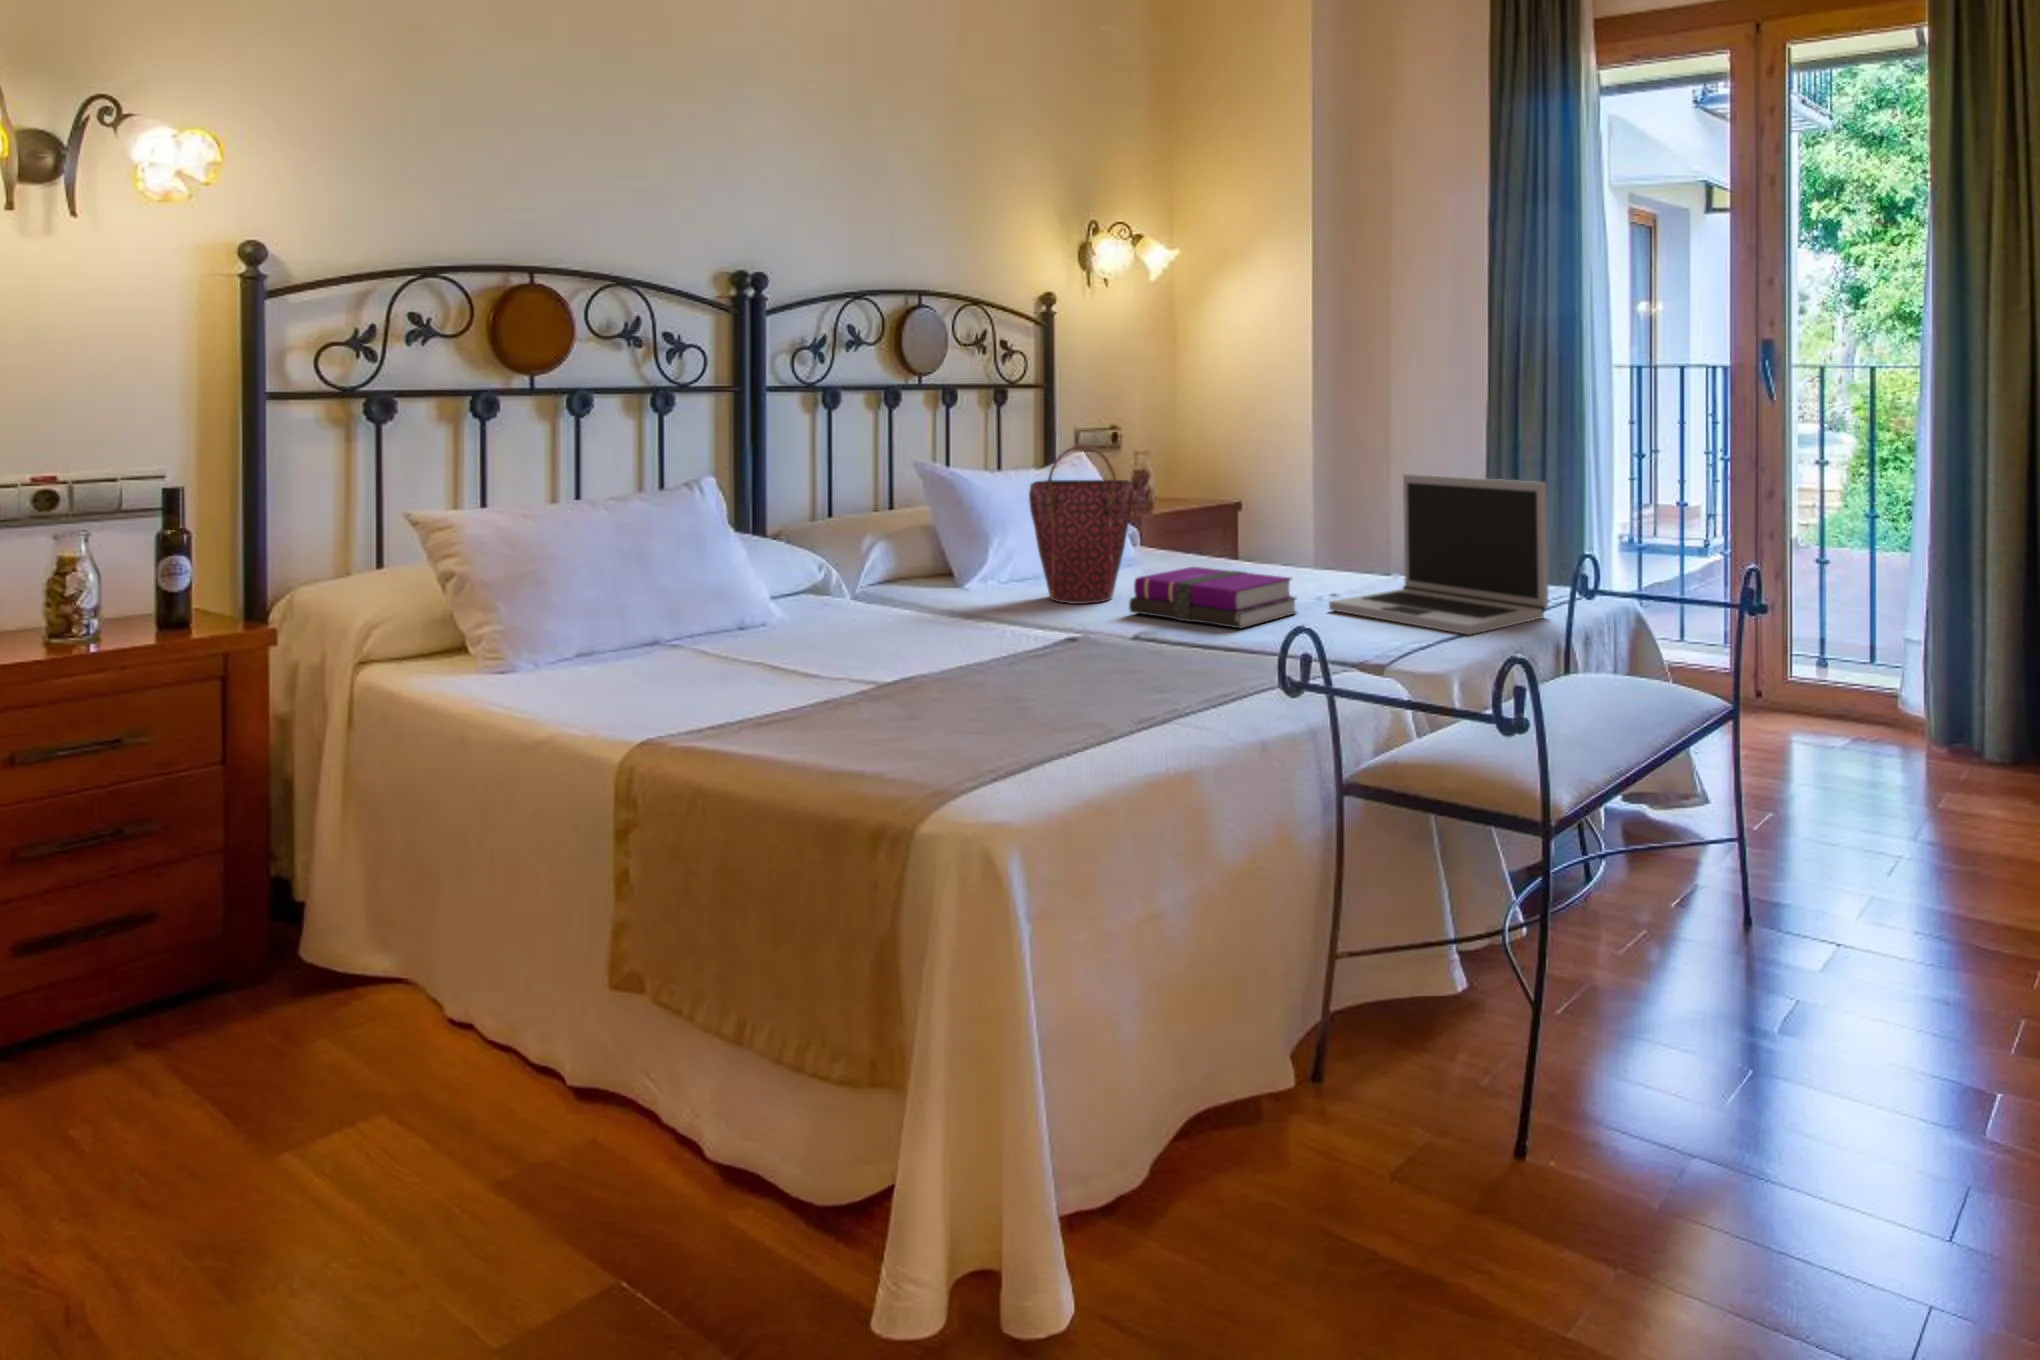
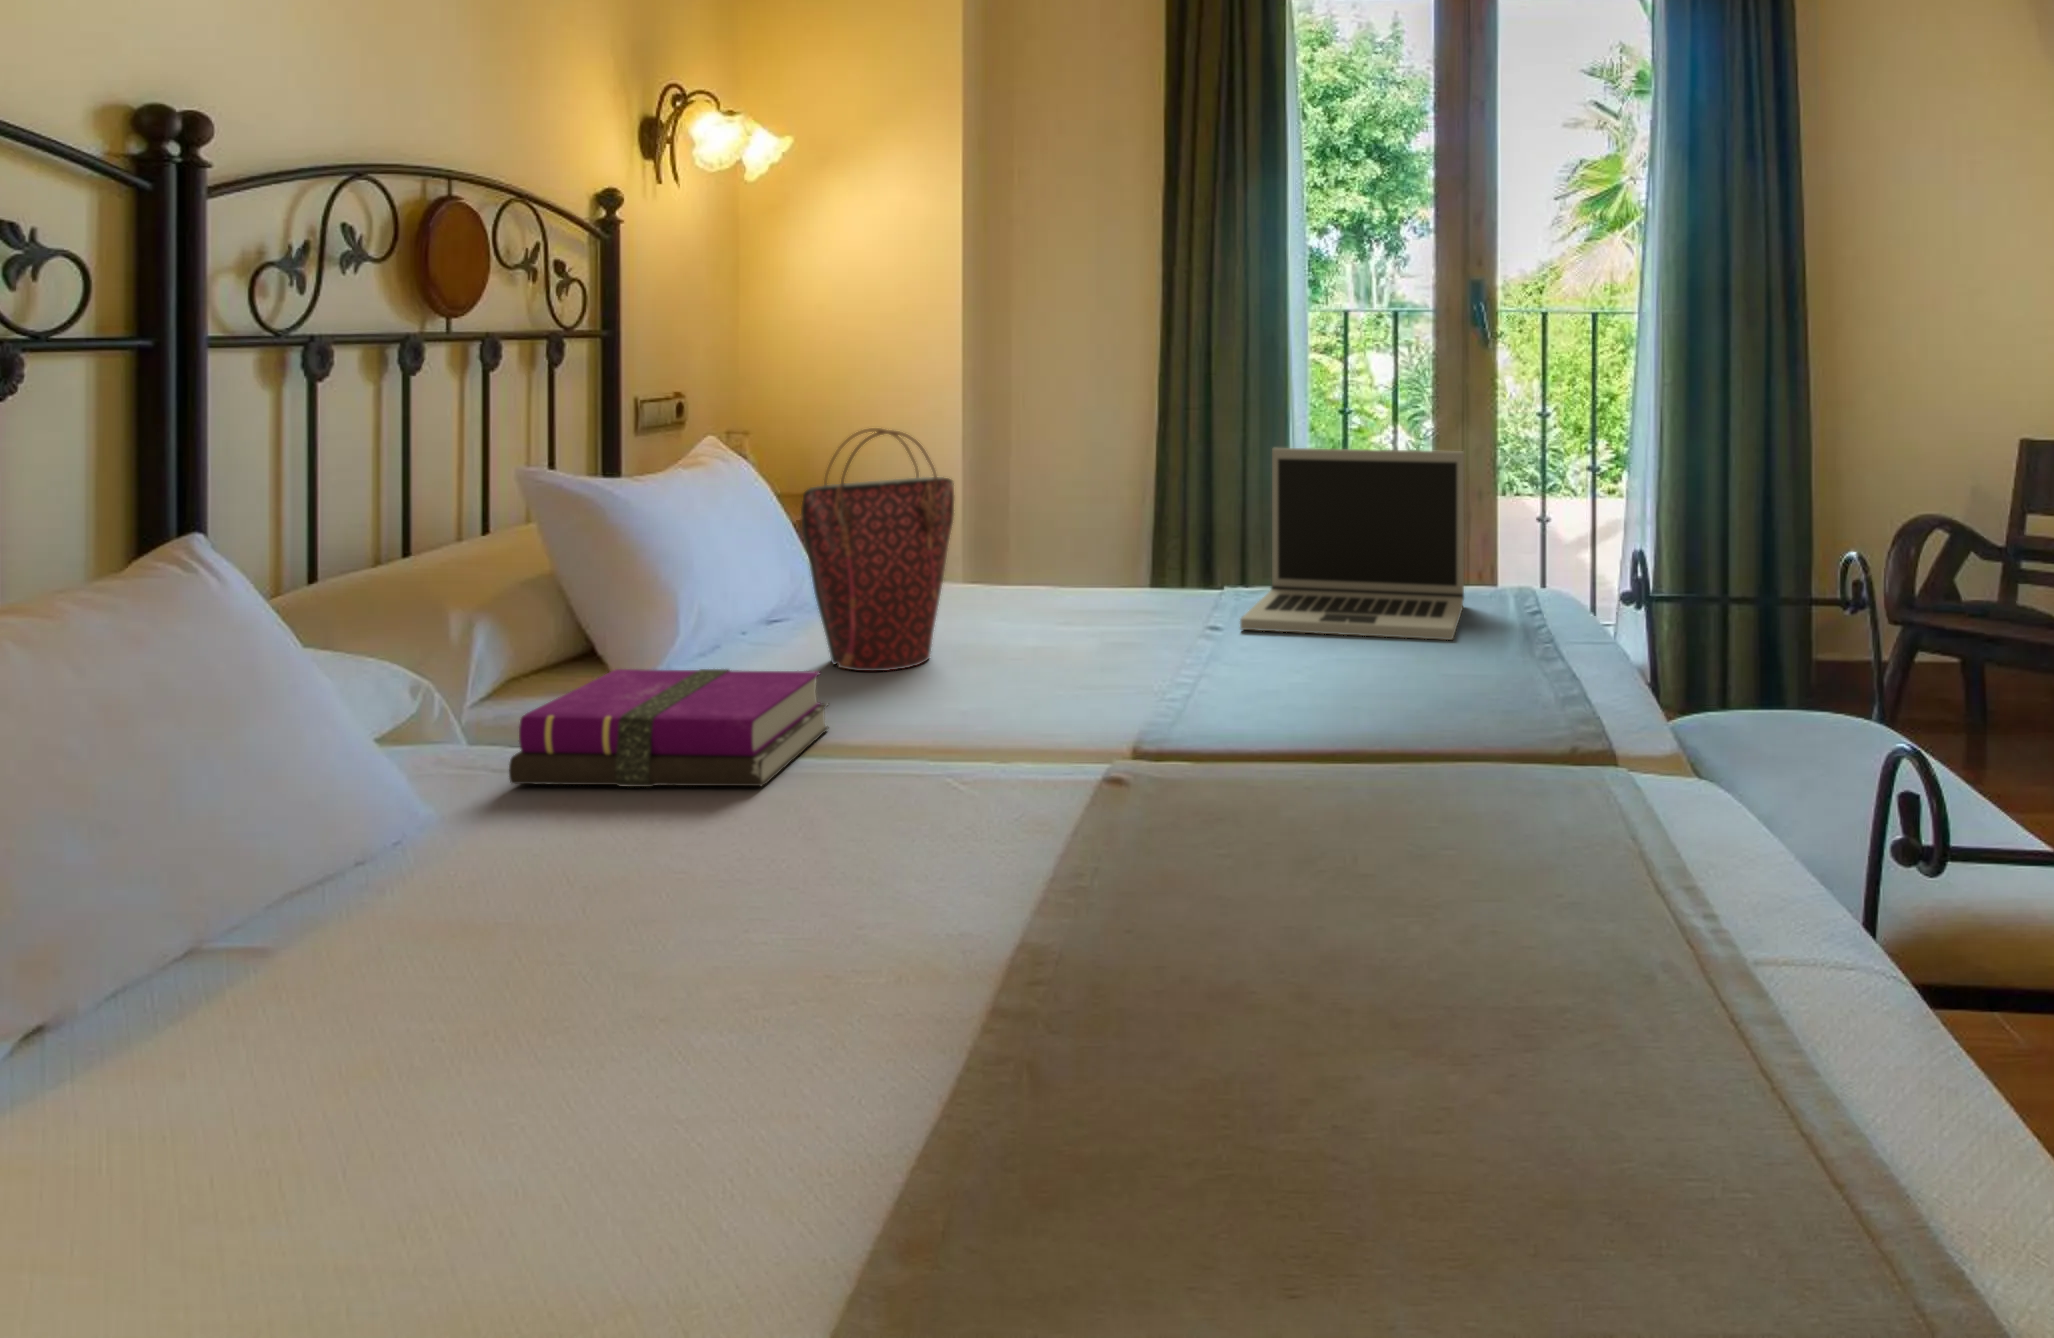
notebook: present [1129,567,1296,628] -> present [509,669,828,787]

